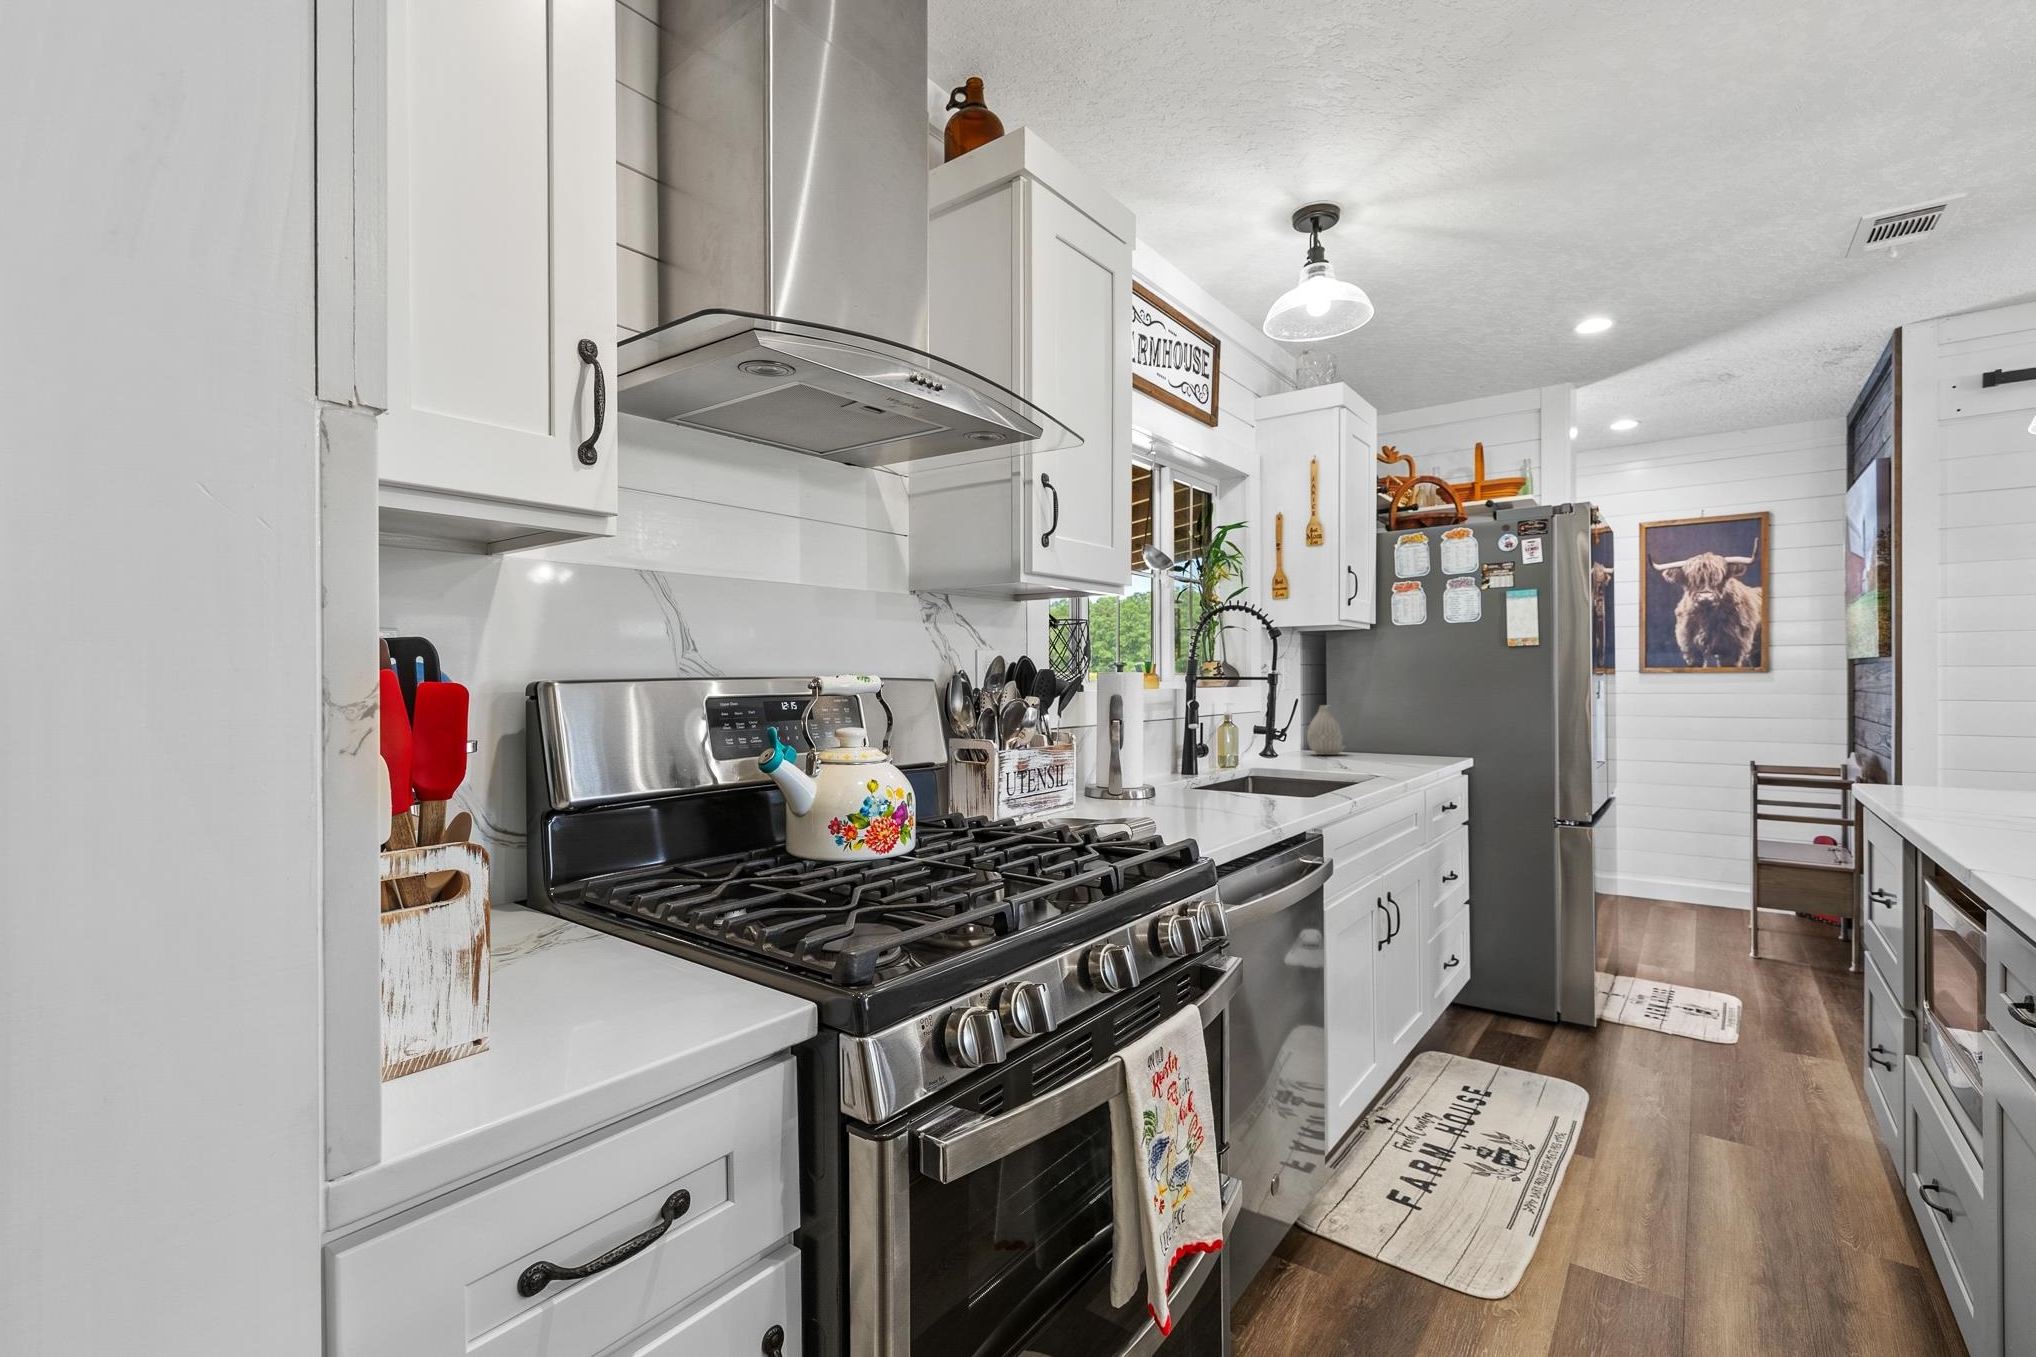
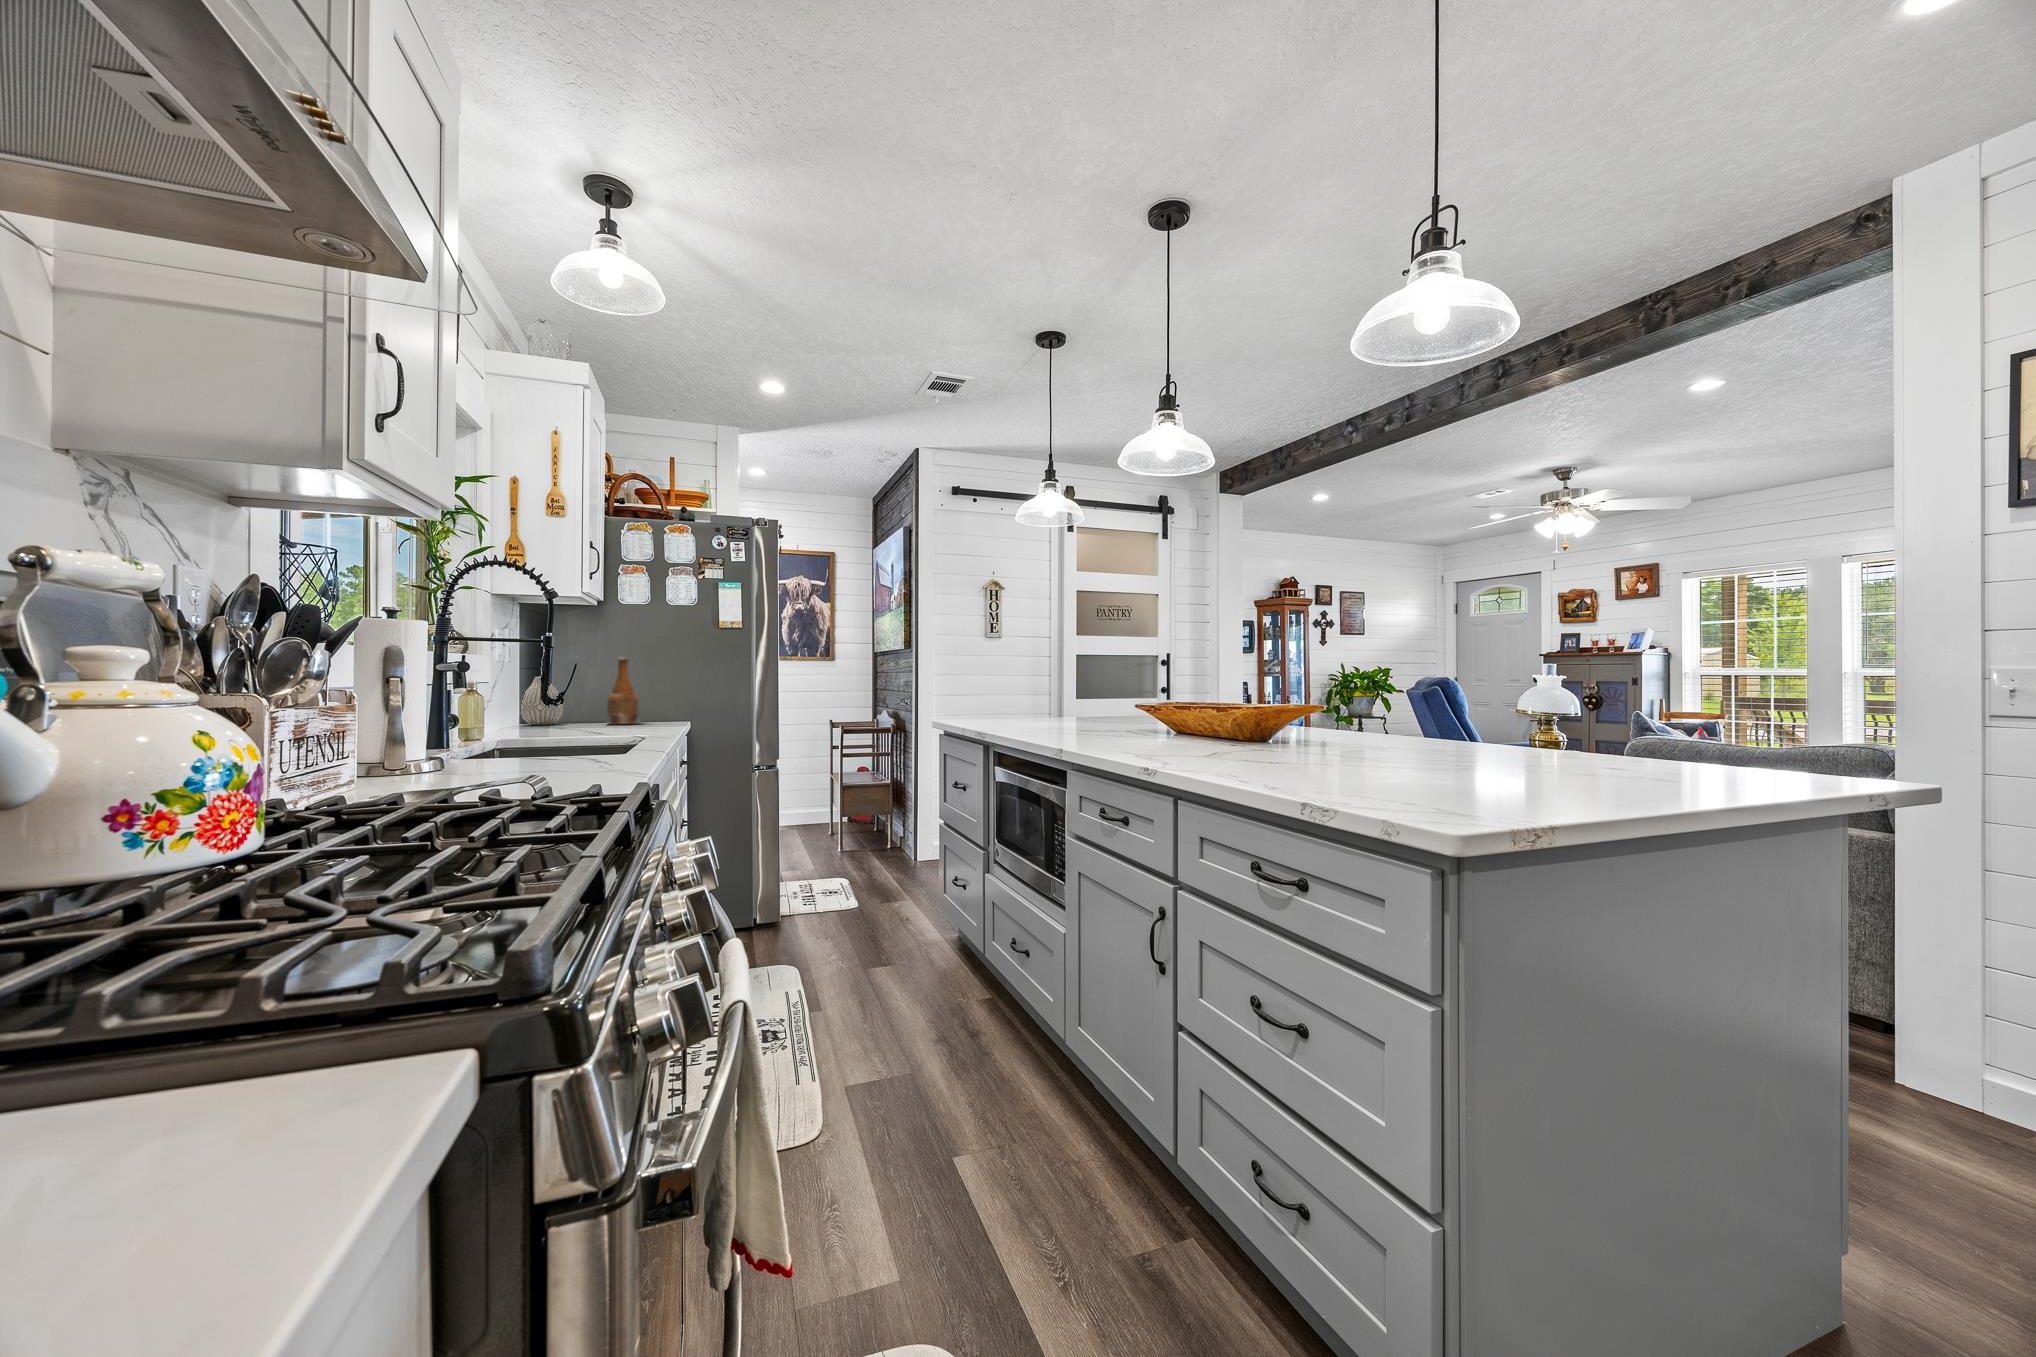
bottle: none [1379,685,1422,759] -> present [607,657,639,724]

